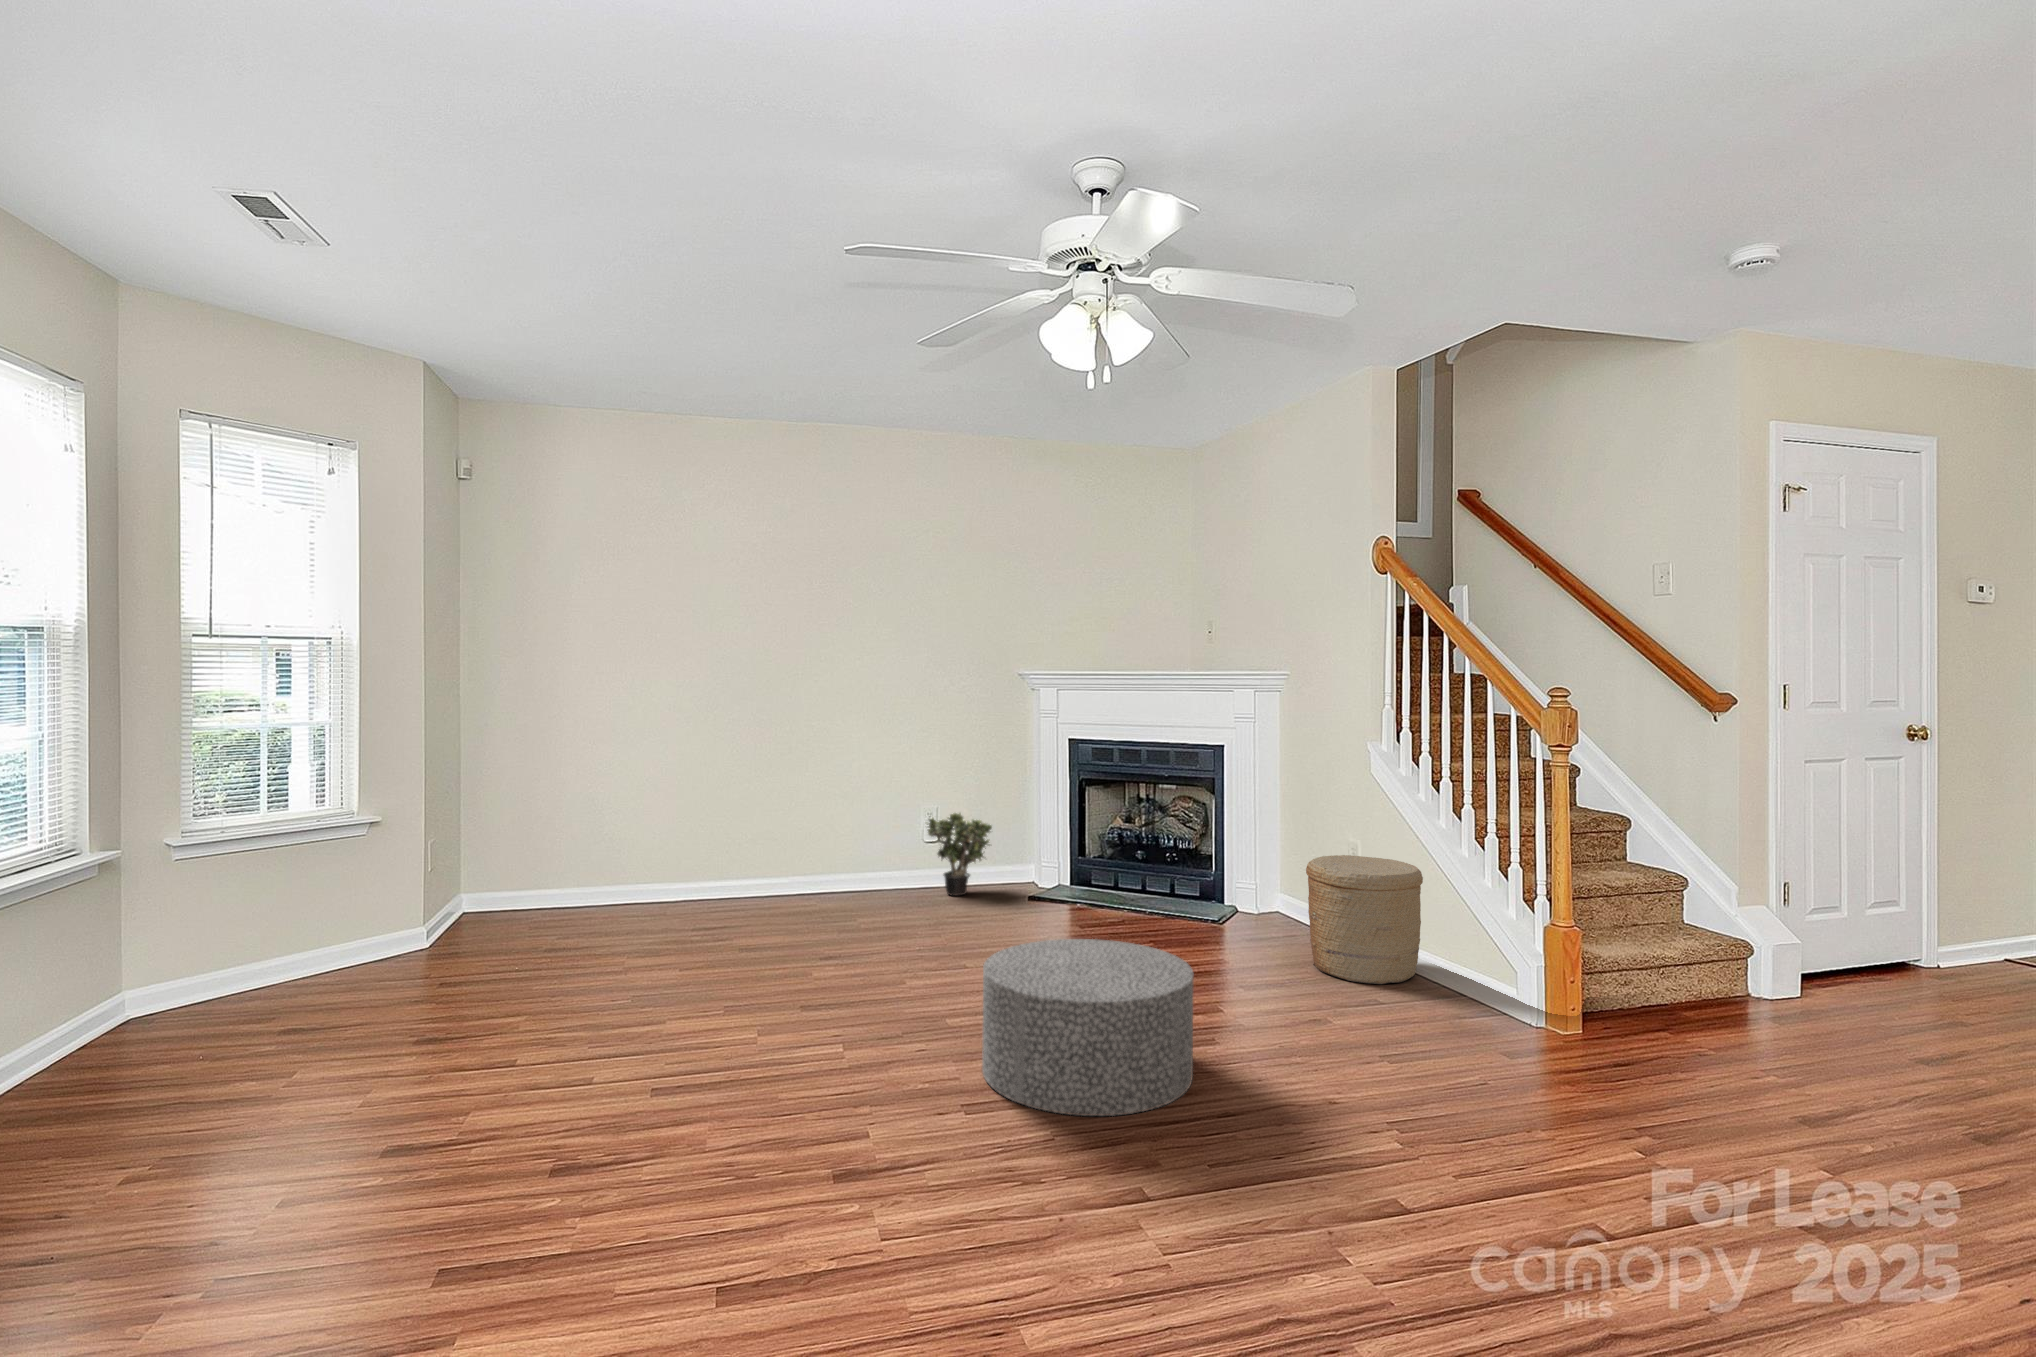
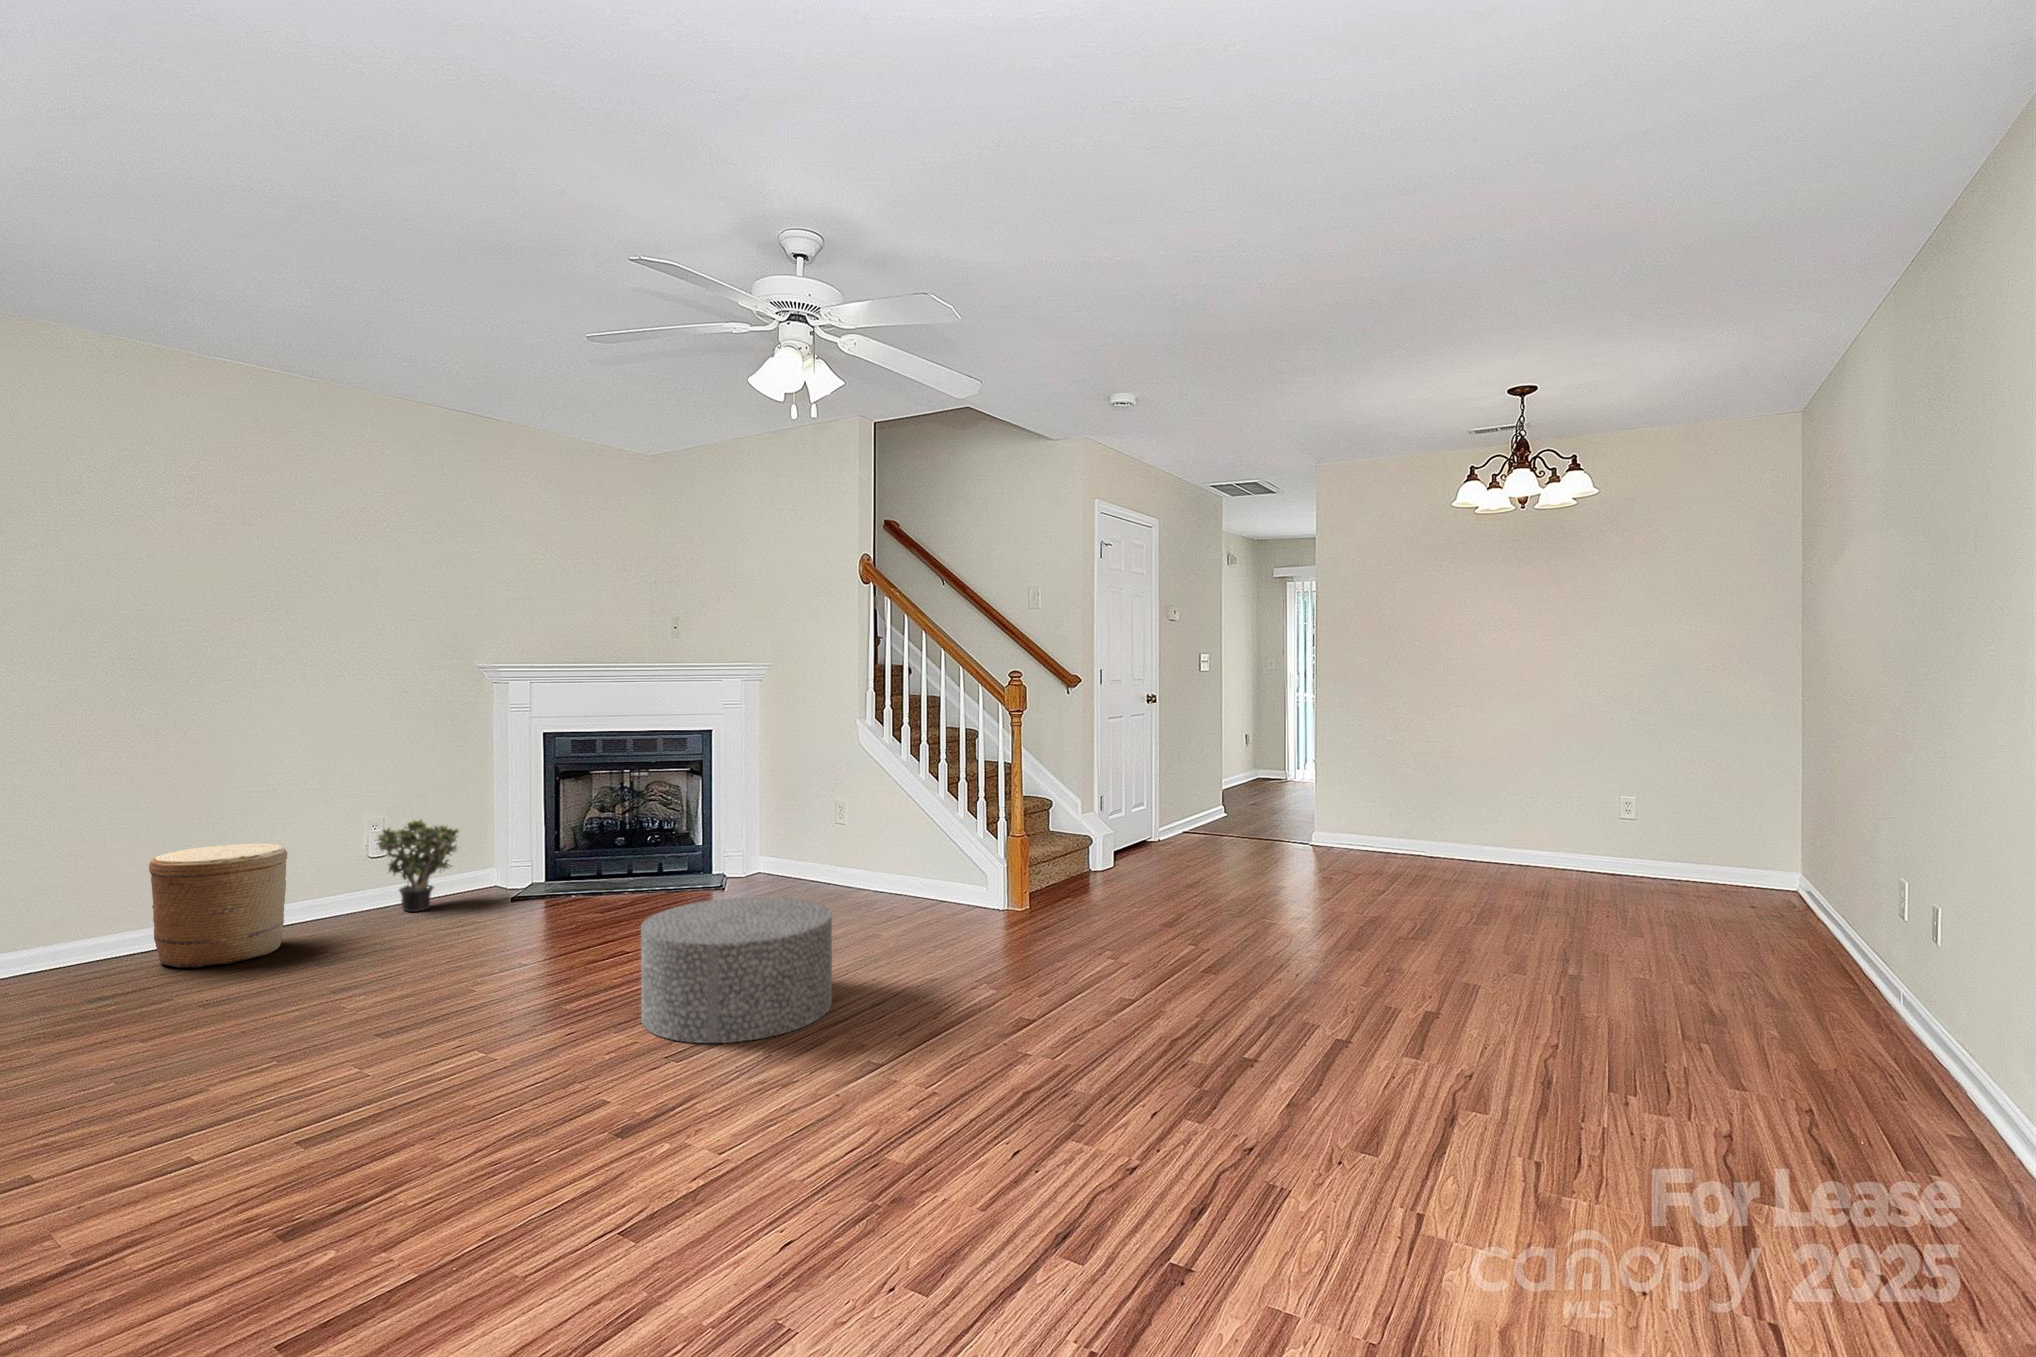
woven basket: present [1306,855,1423,984] -> present [149,844,287,968]

